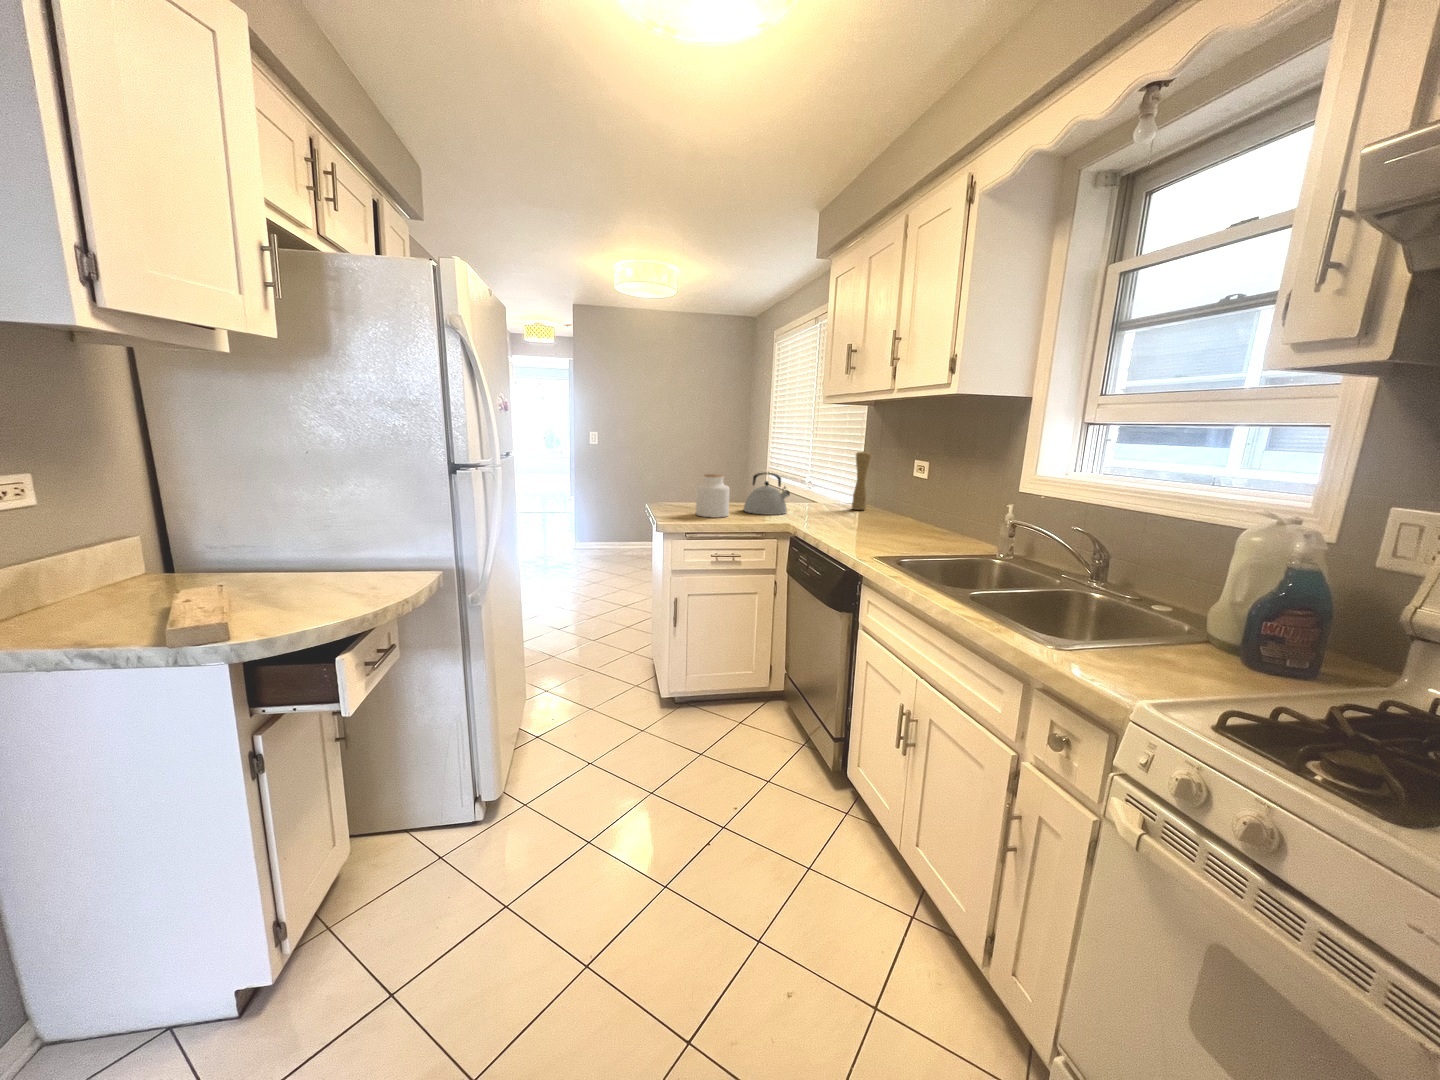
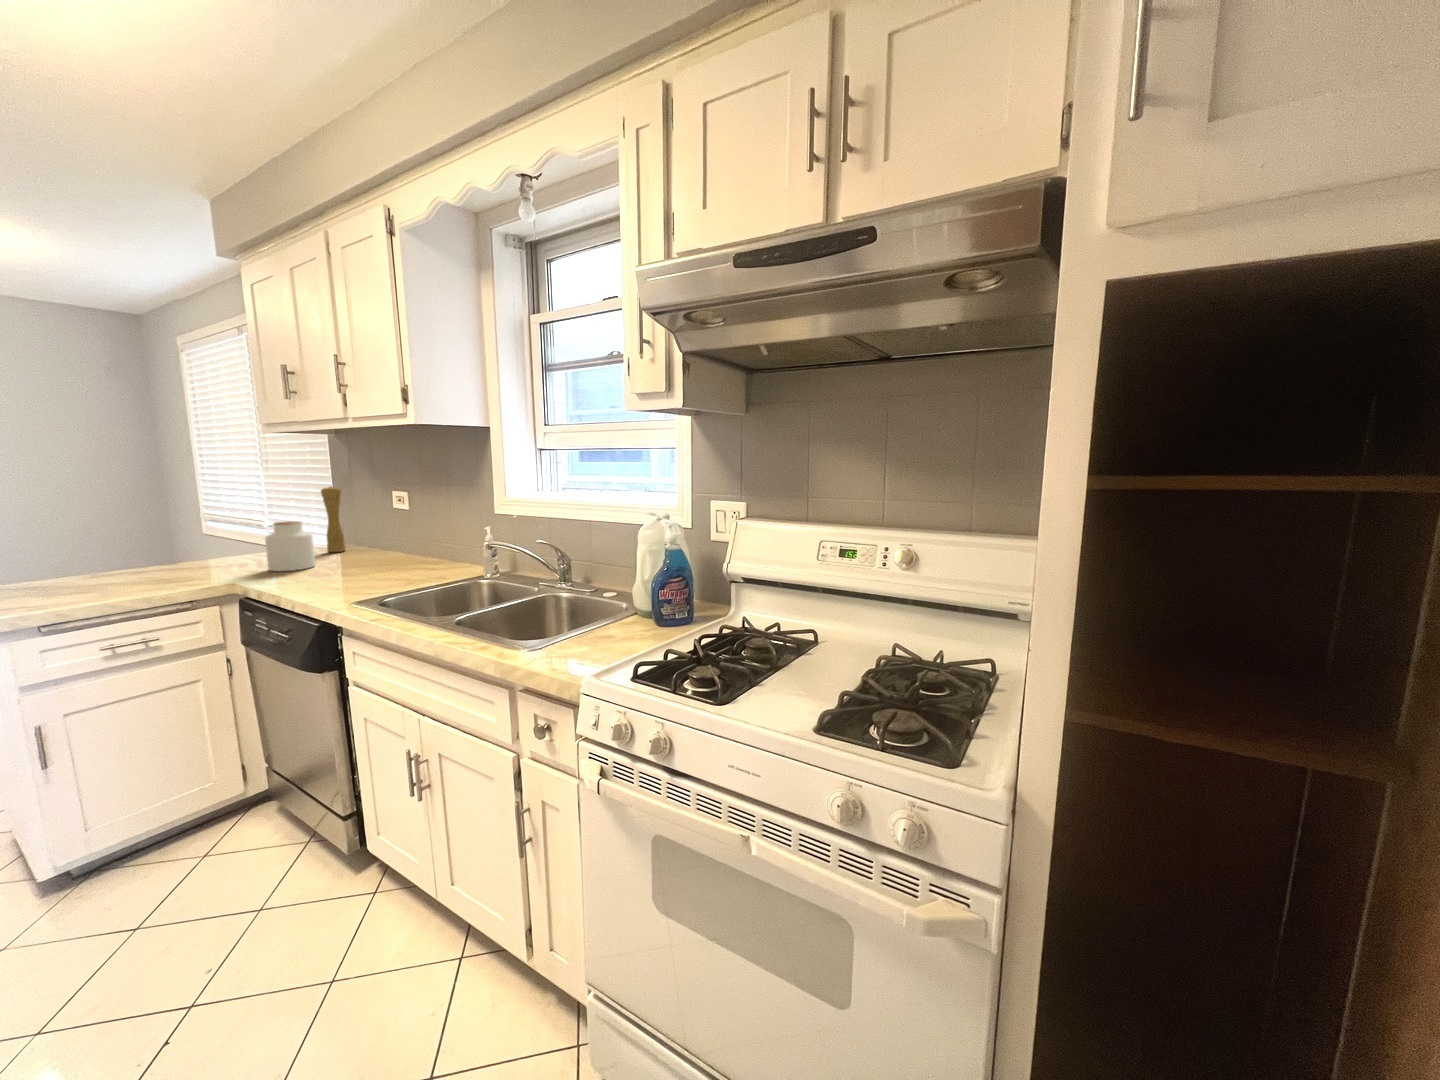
kettle: present [744,473,790,515] -> none [157,524,232,579]
jar: present [696,474,730,518] -> present [265,521,315,571]

